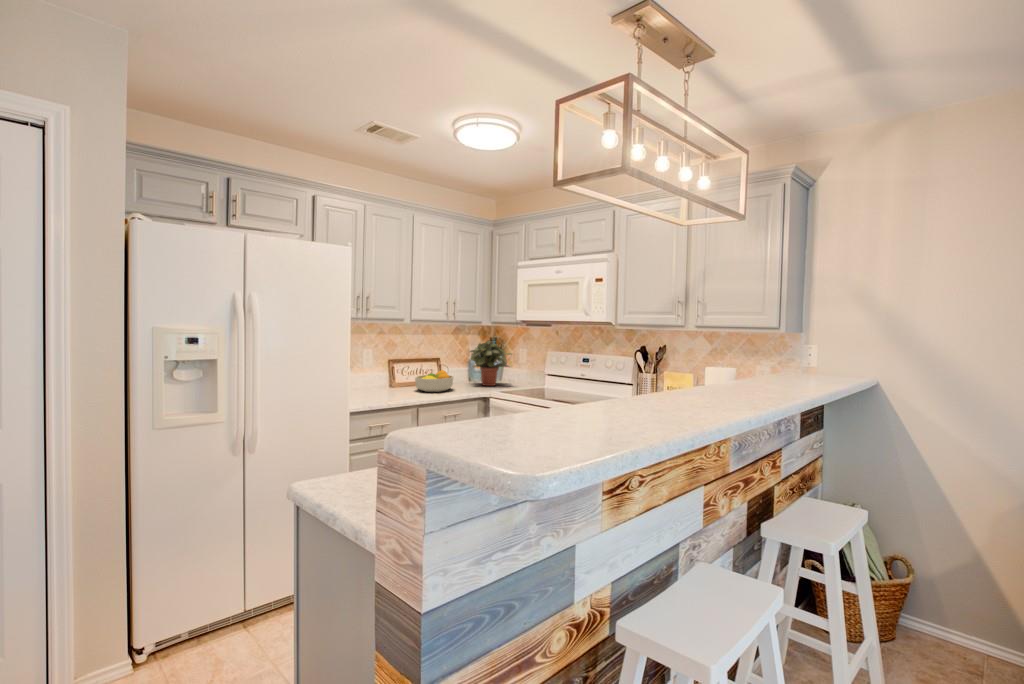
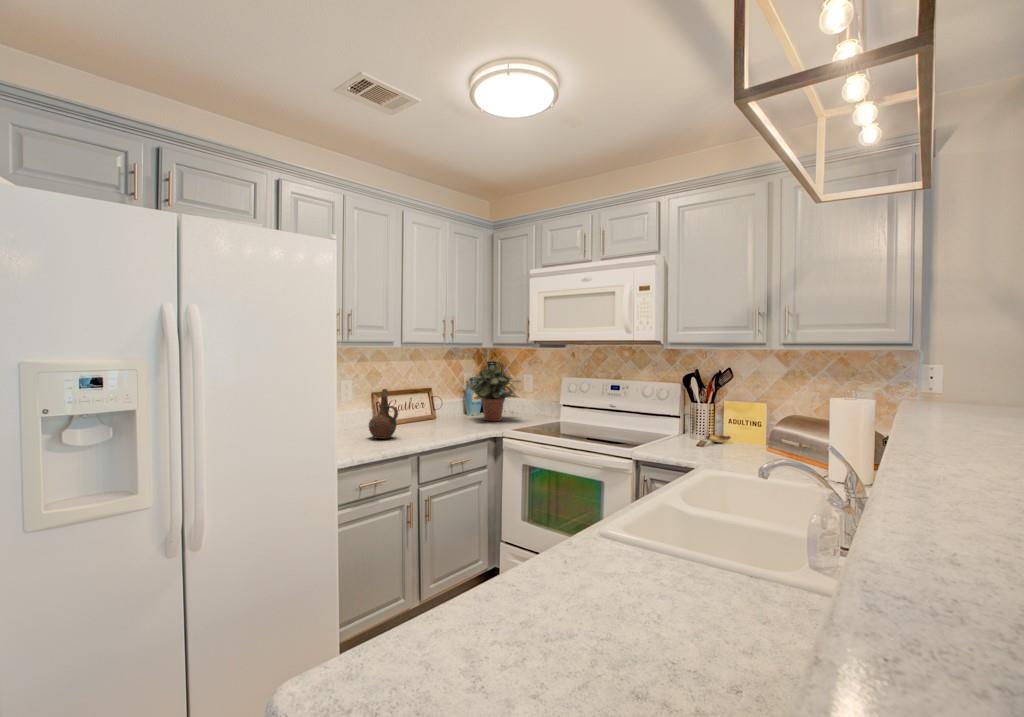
ceramic pitcher: none [382,356,405,395] -> present [369,389,398,439]
fruit bowl: present [415,370,453,392] -> none [408,404,454,433]

